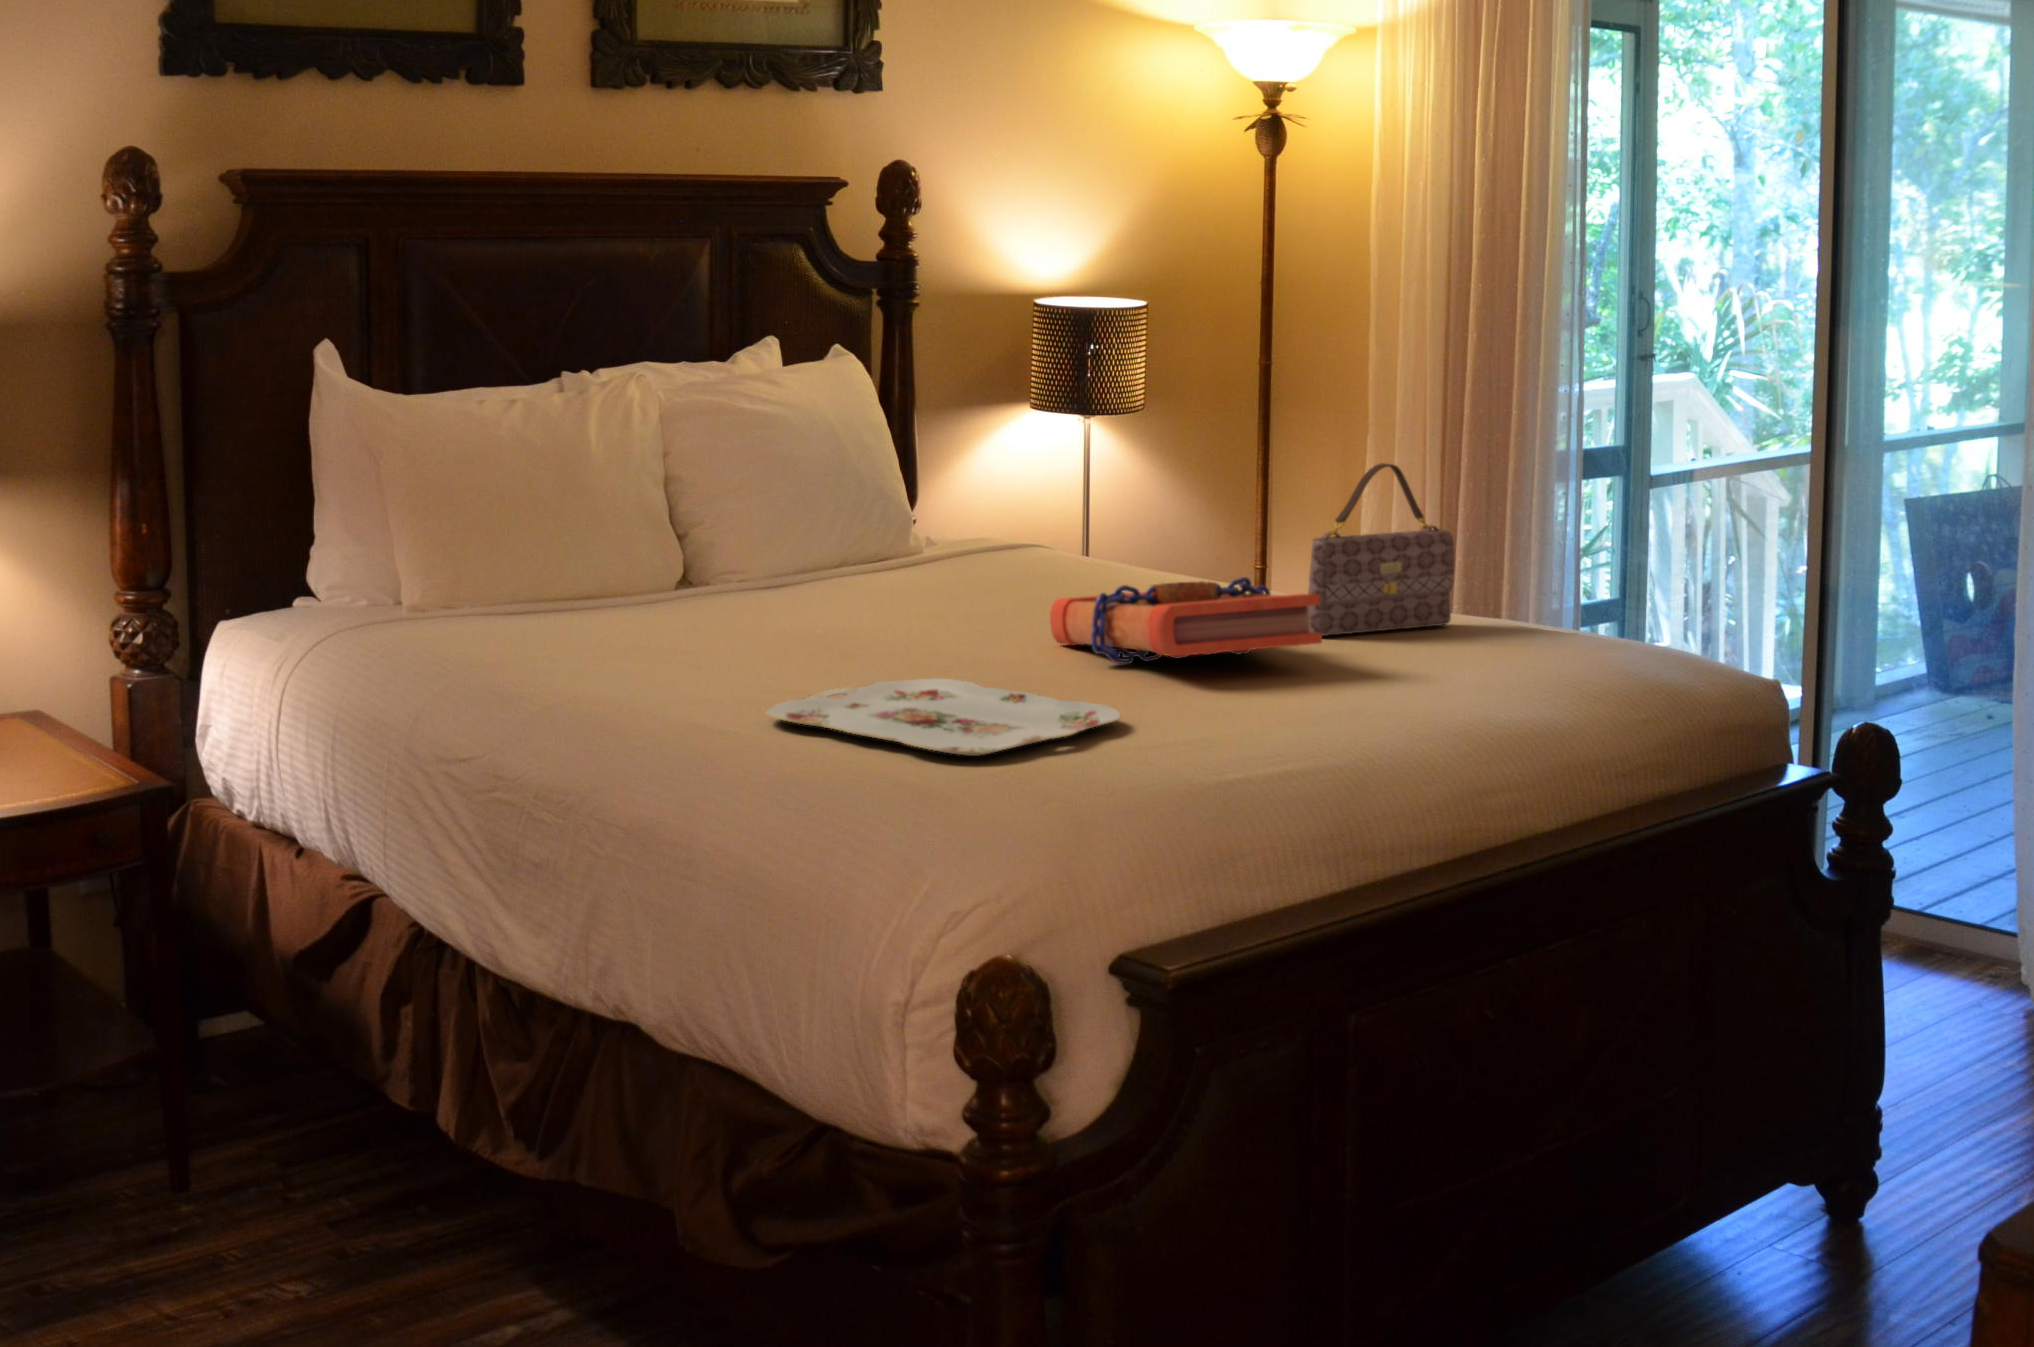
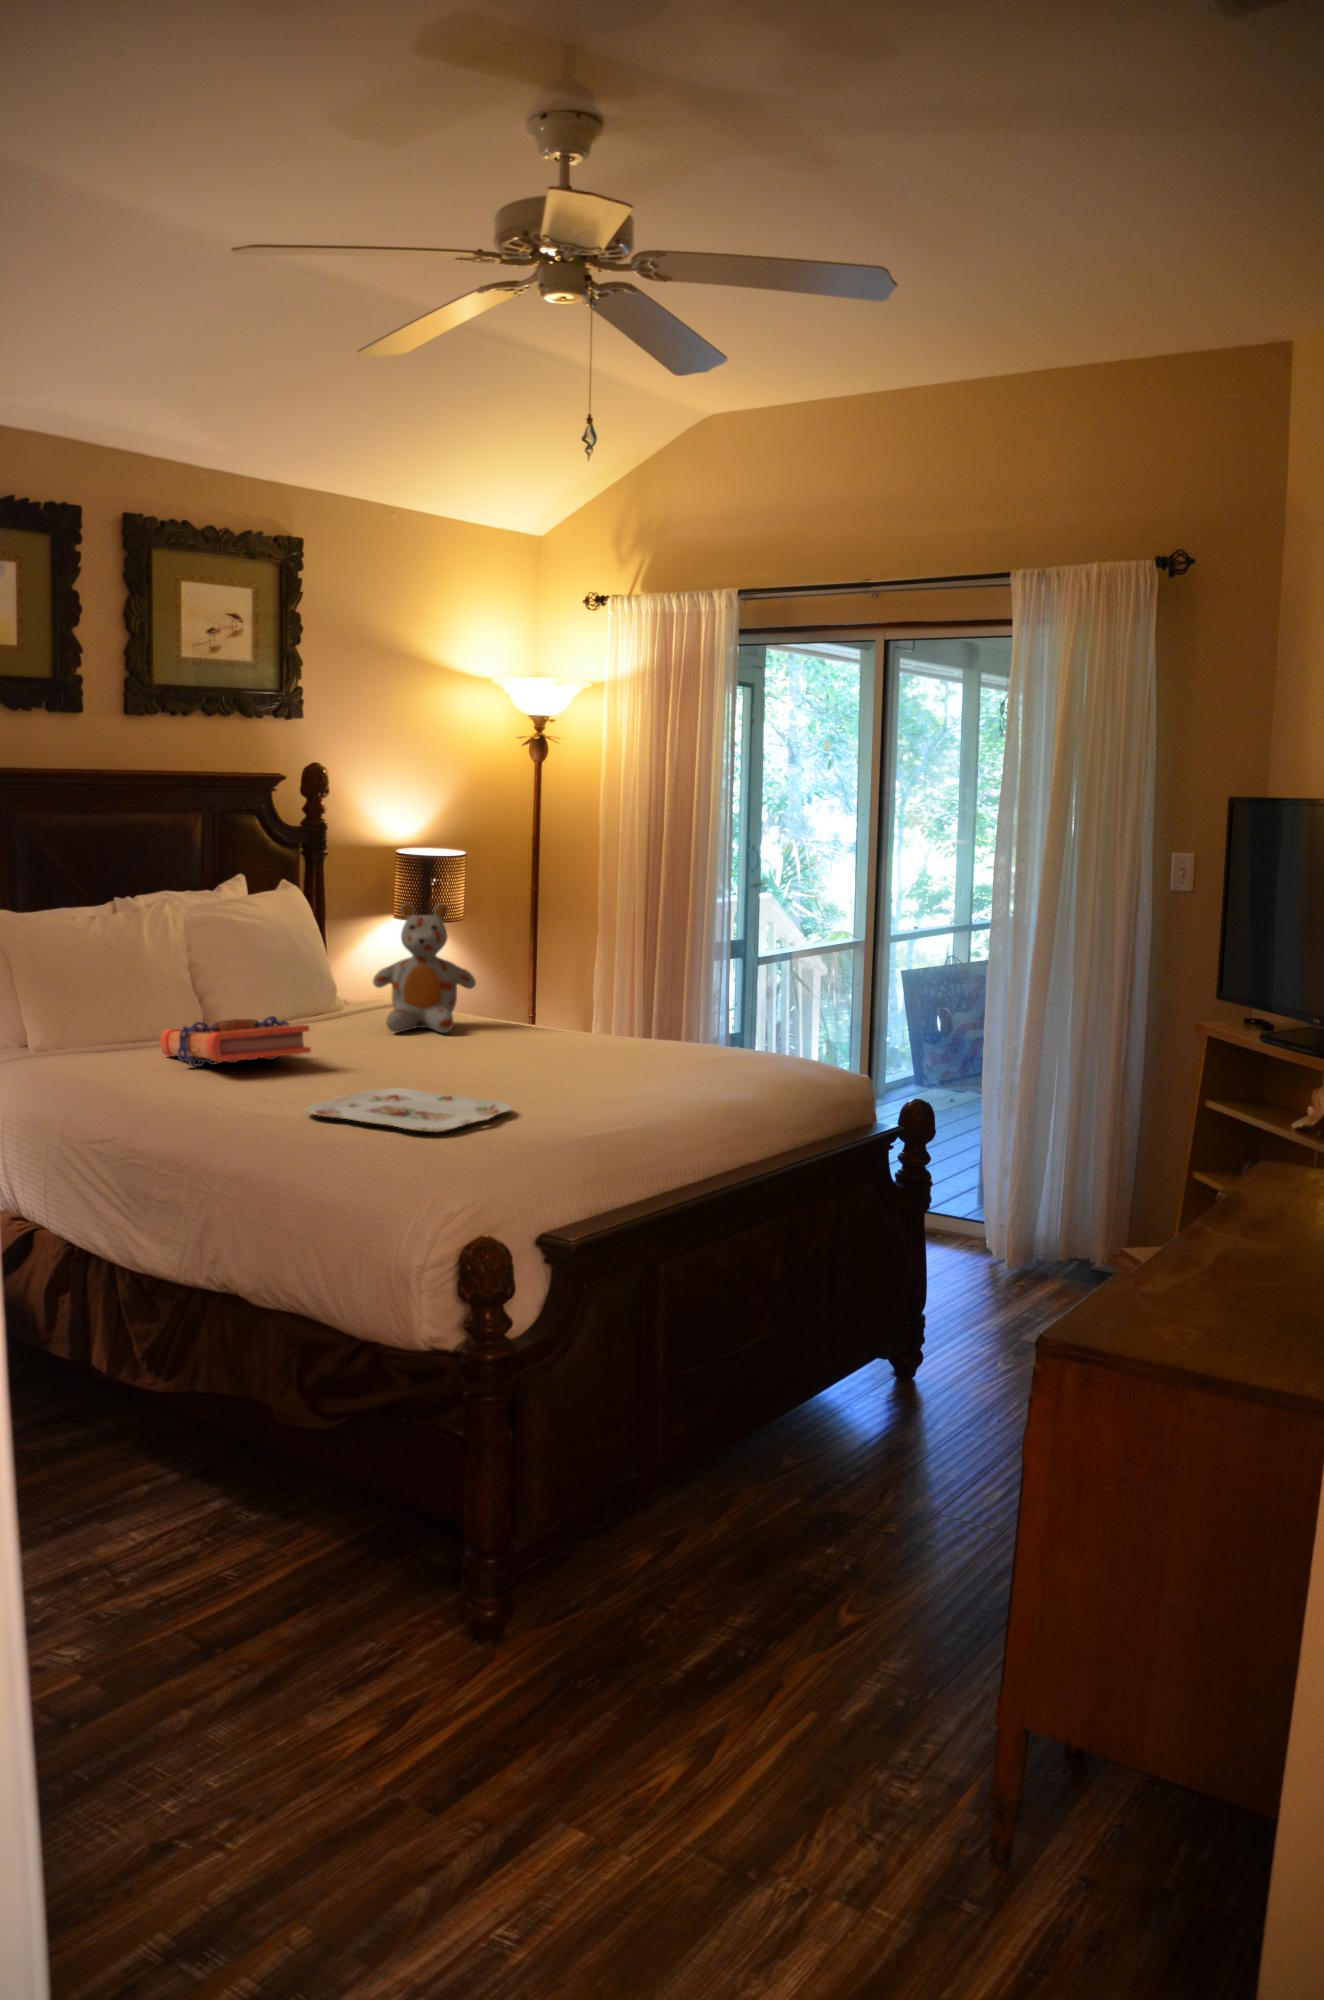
stuffed bear: none [954,375,1123,591] -> present [373,903,476,1033]
handbag: present [1308,463,1454,636] -> none [595,958,677,1058]
book: present [1050,577,1322,664] -> present [160,1016,311,1067]

